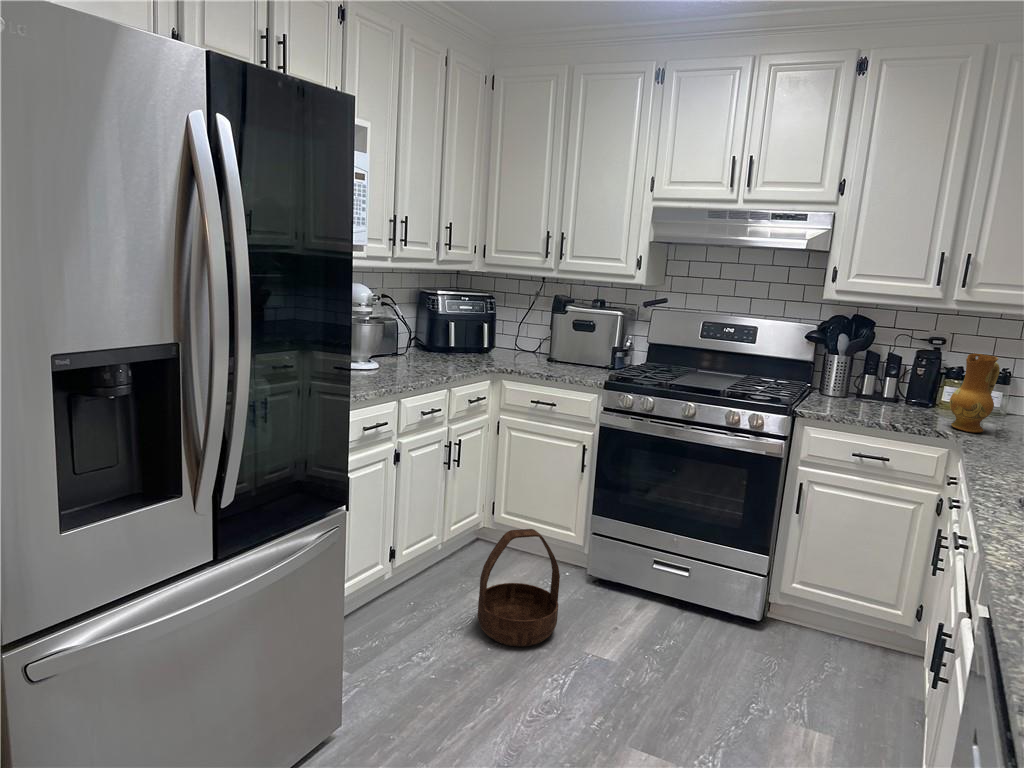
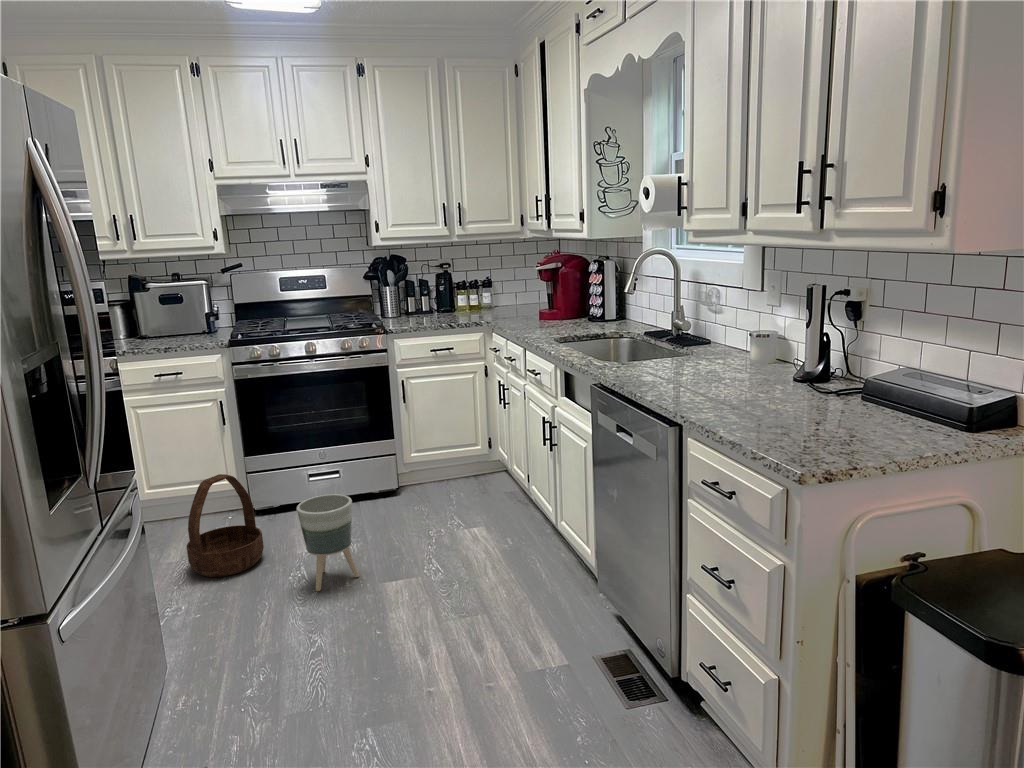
ceramic jug: present [949,354,1000,432] -> none [471,267,495,318]
planter: none [558,603,632,730] -> present [297,494,359,591]

